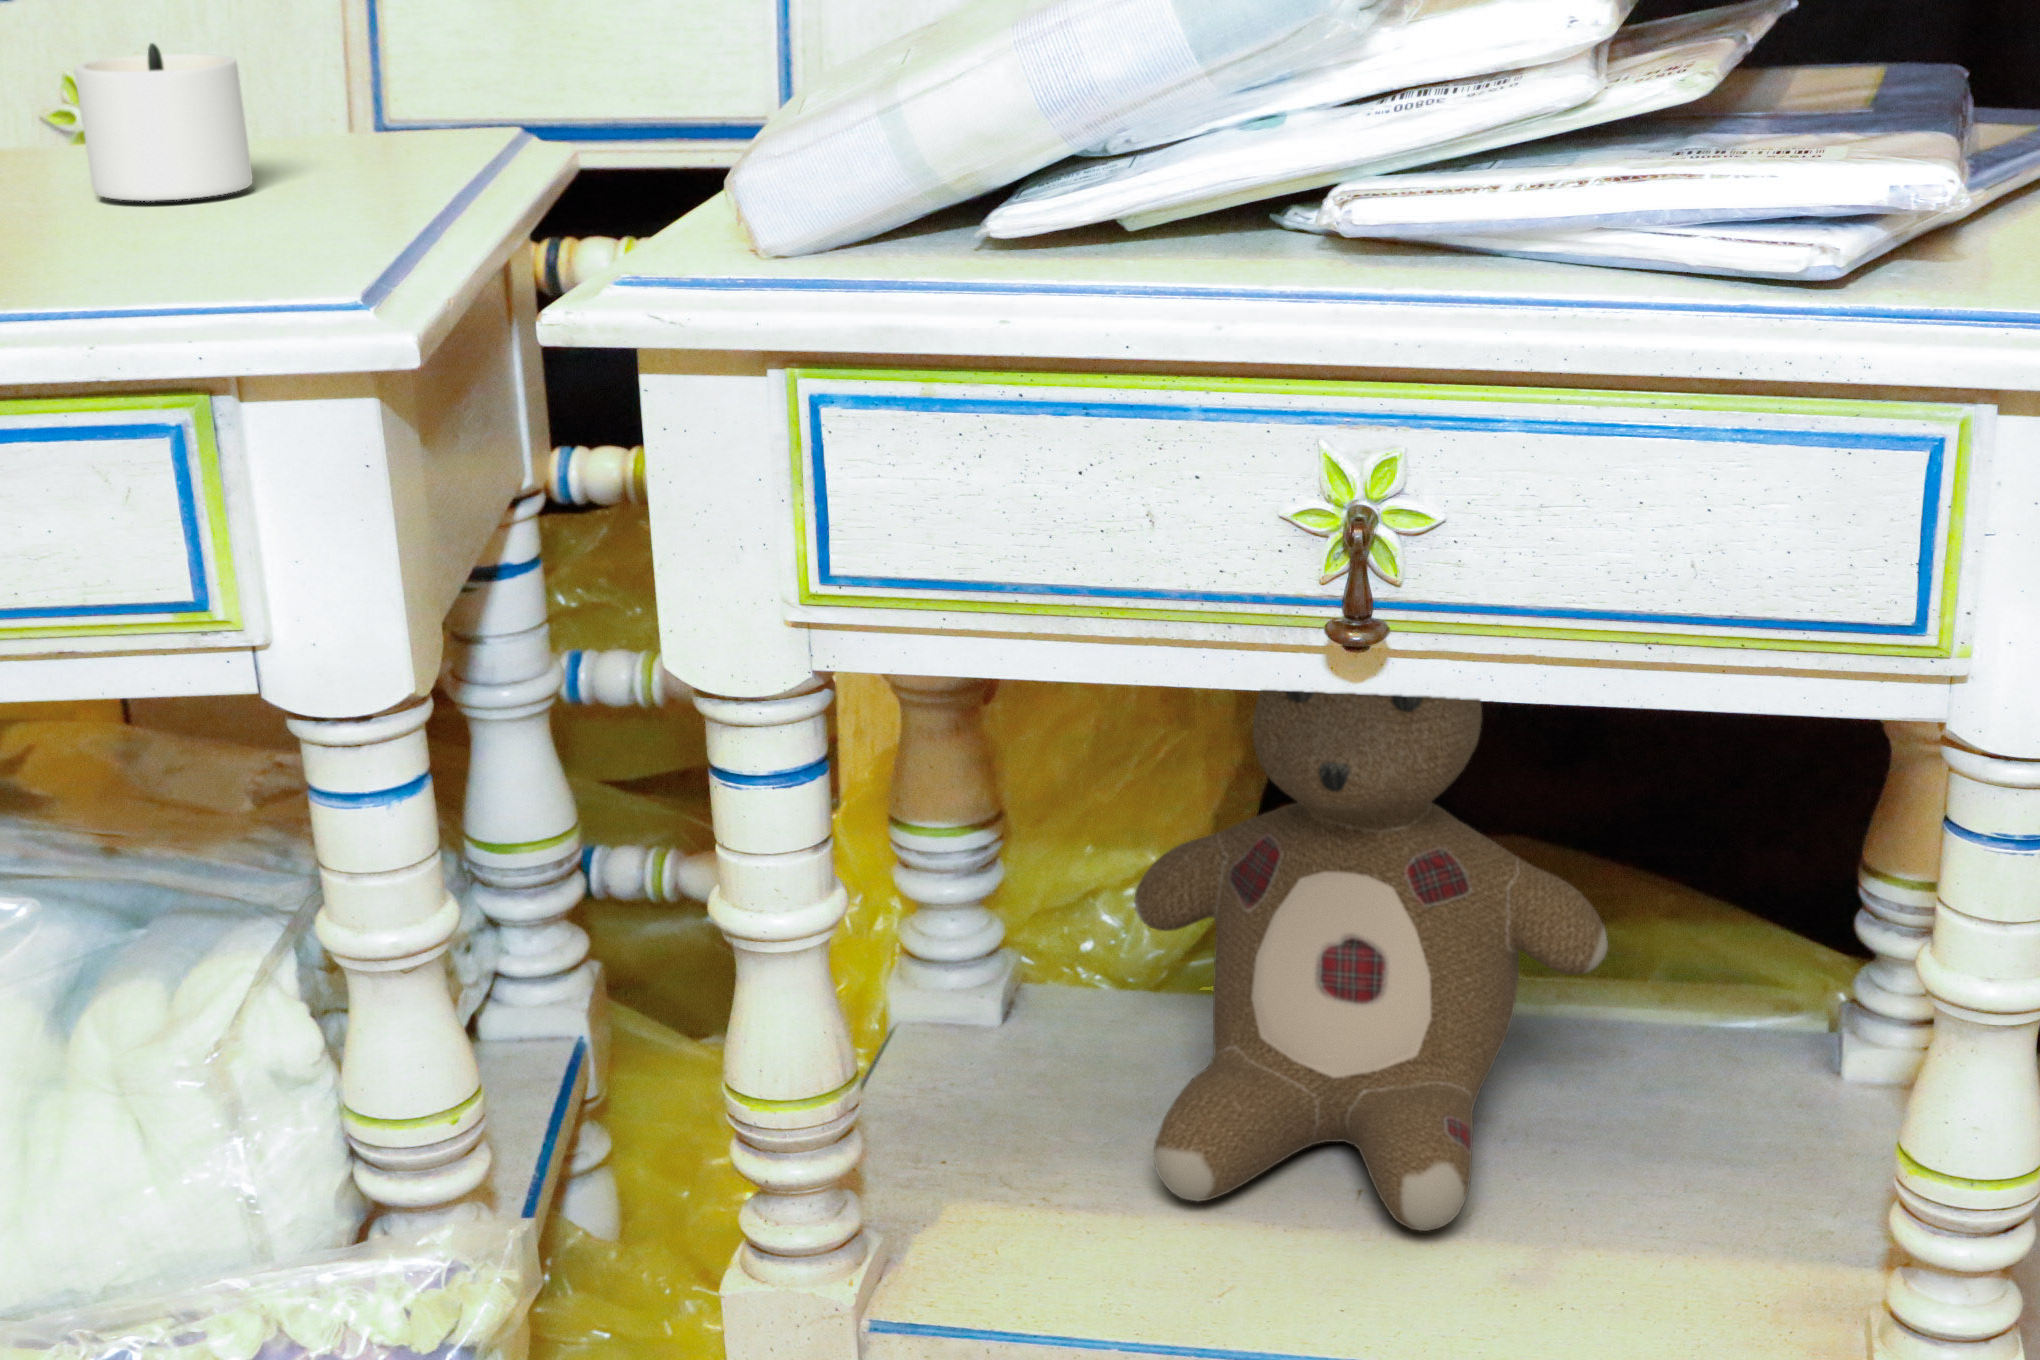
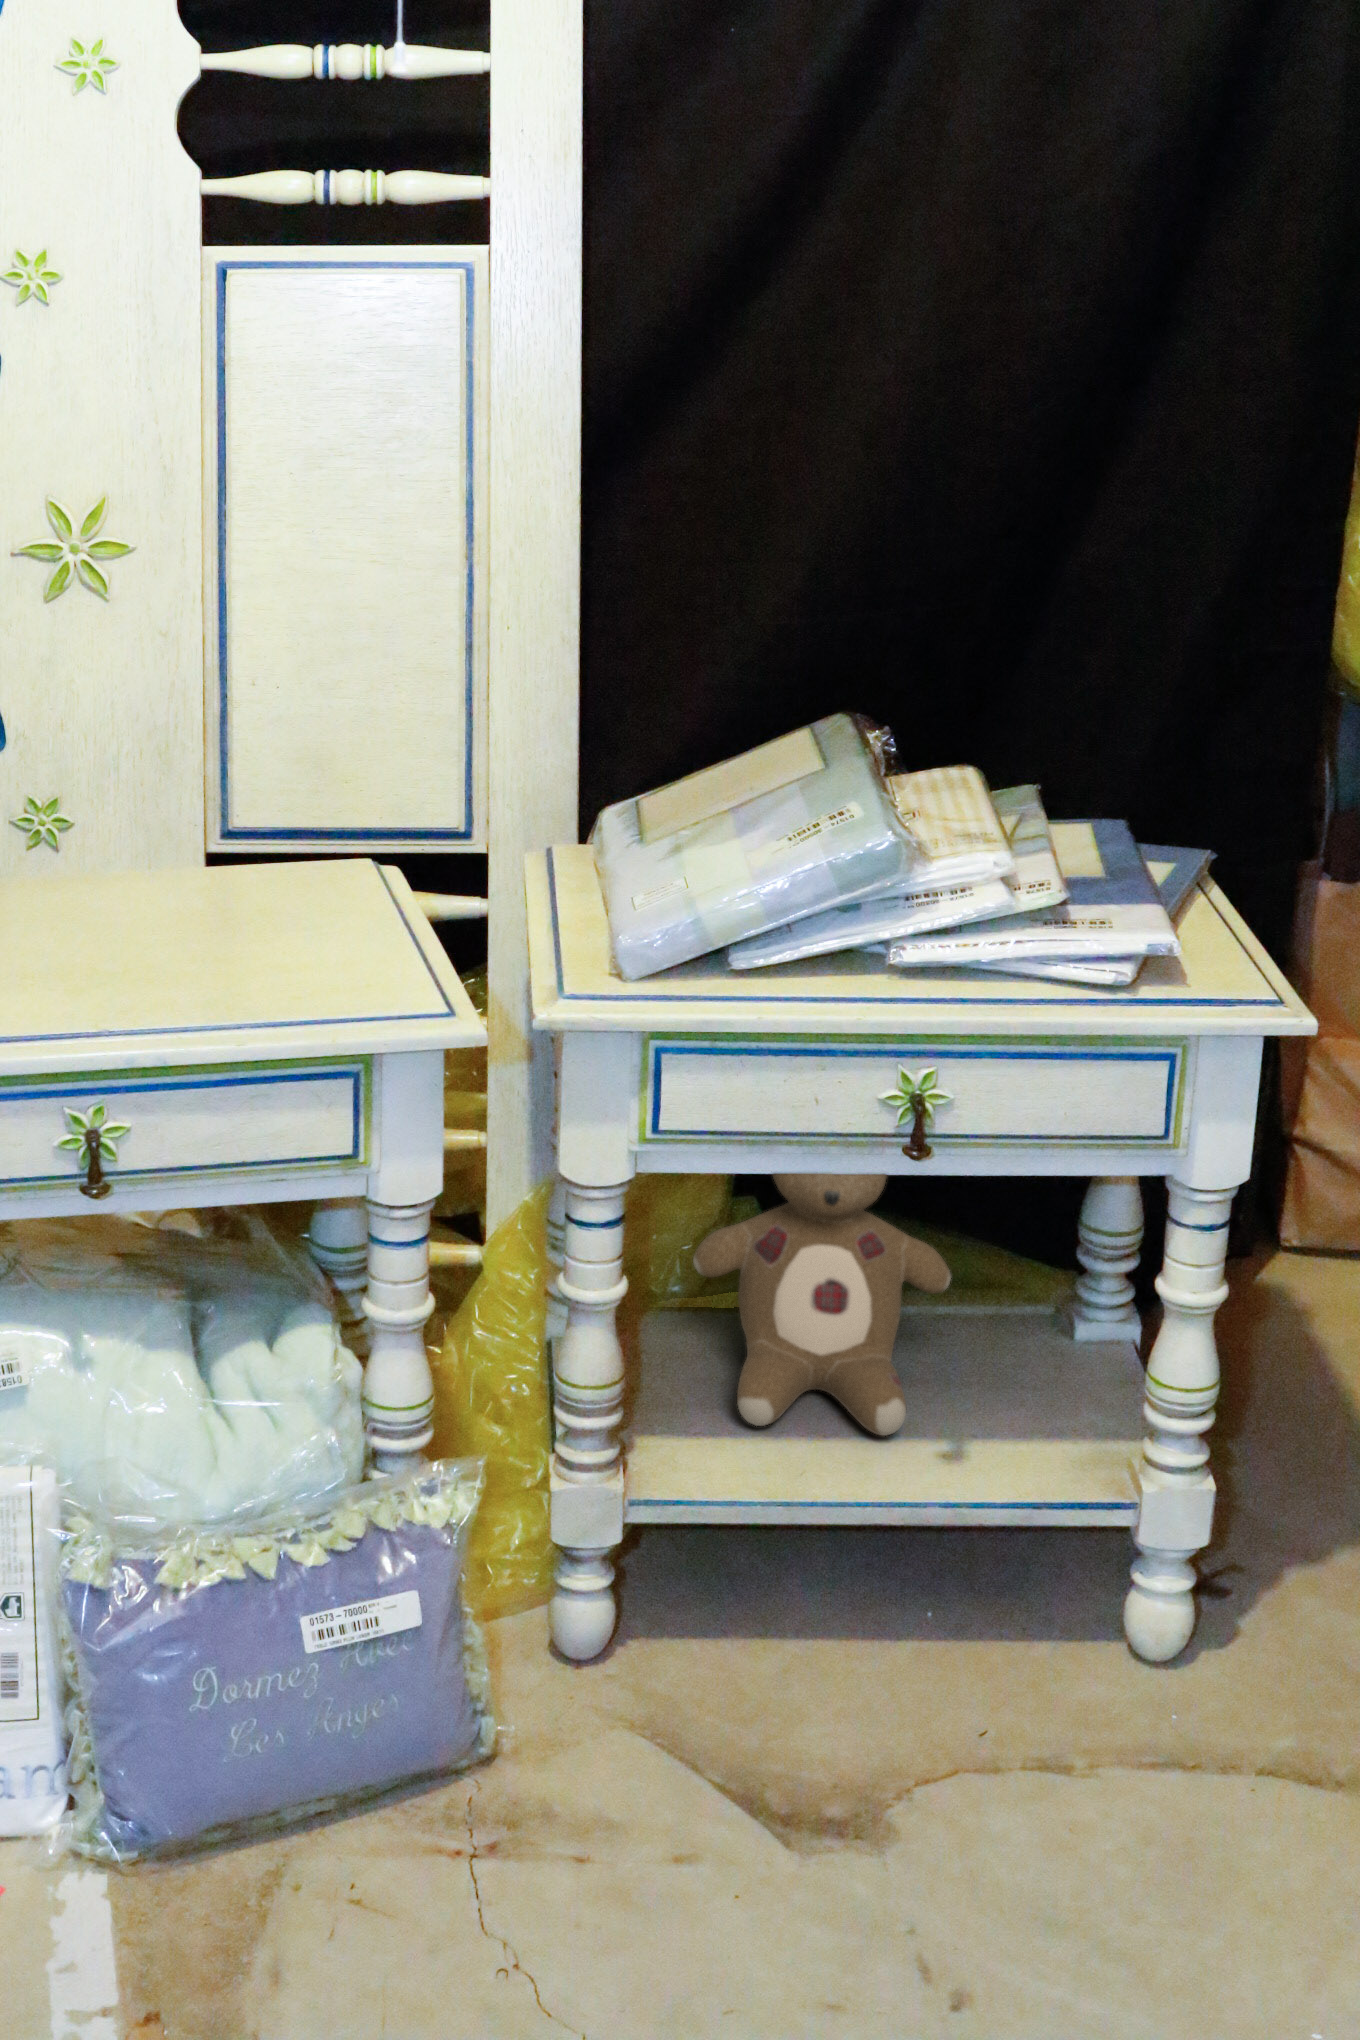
candle: present [74,43,252,201] -> none [212,842,316,925]

